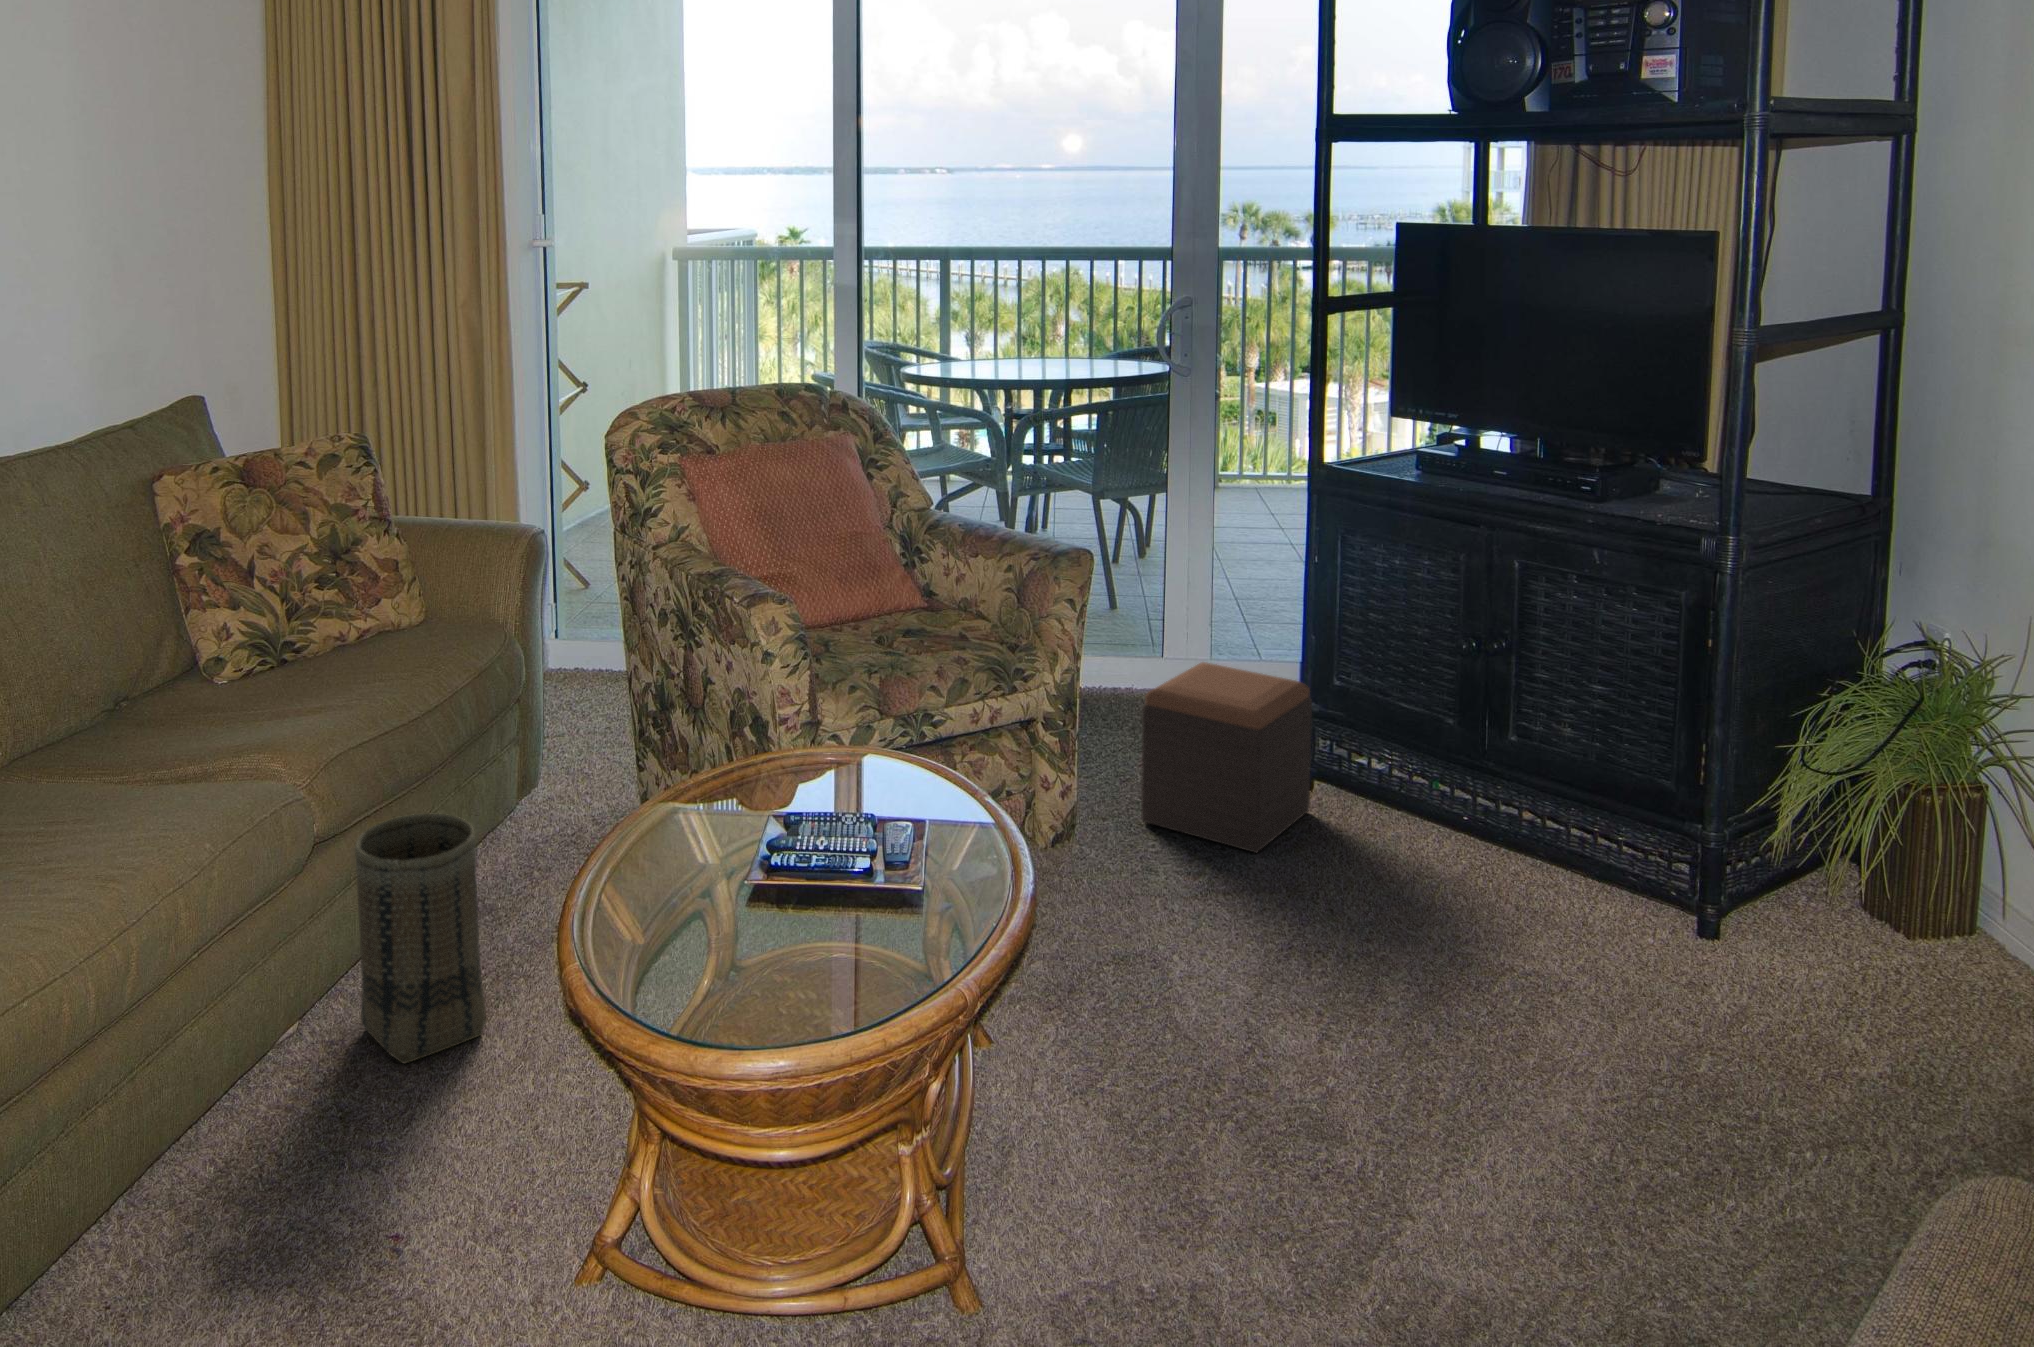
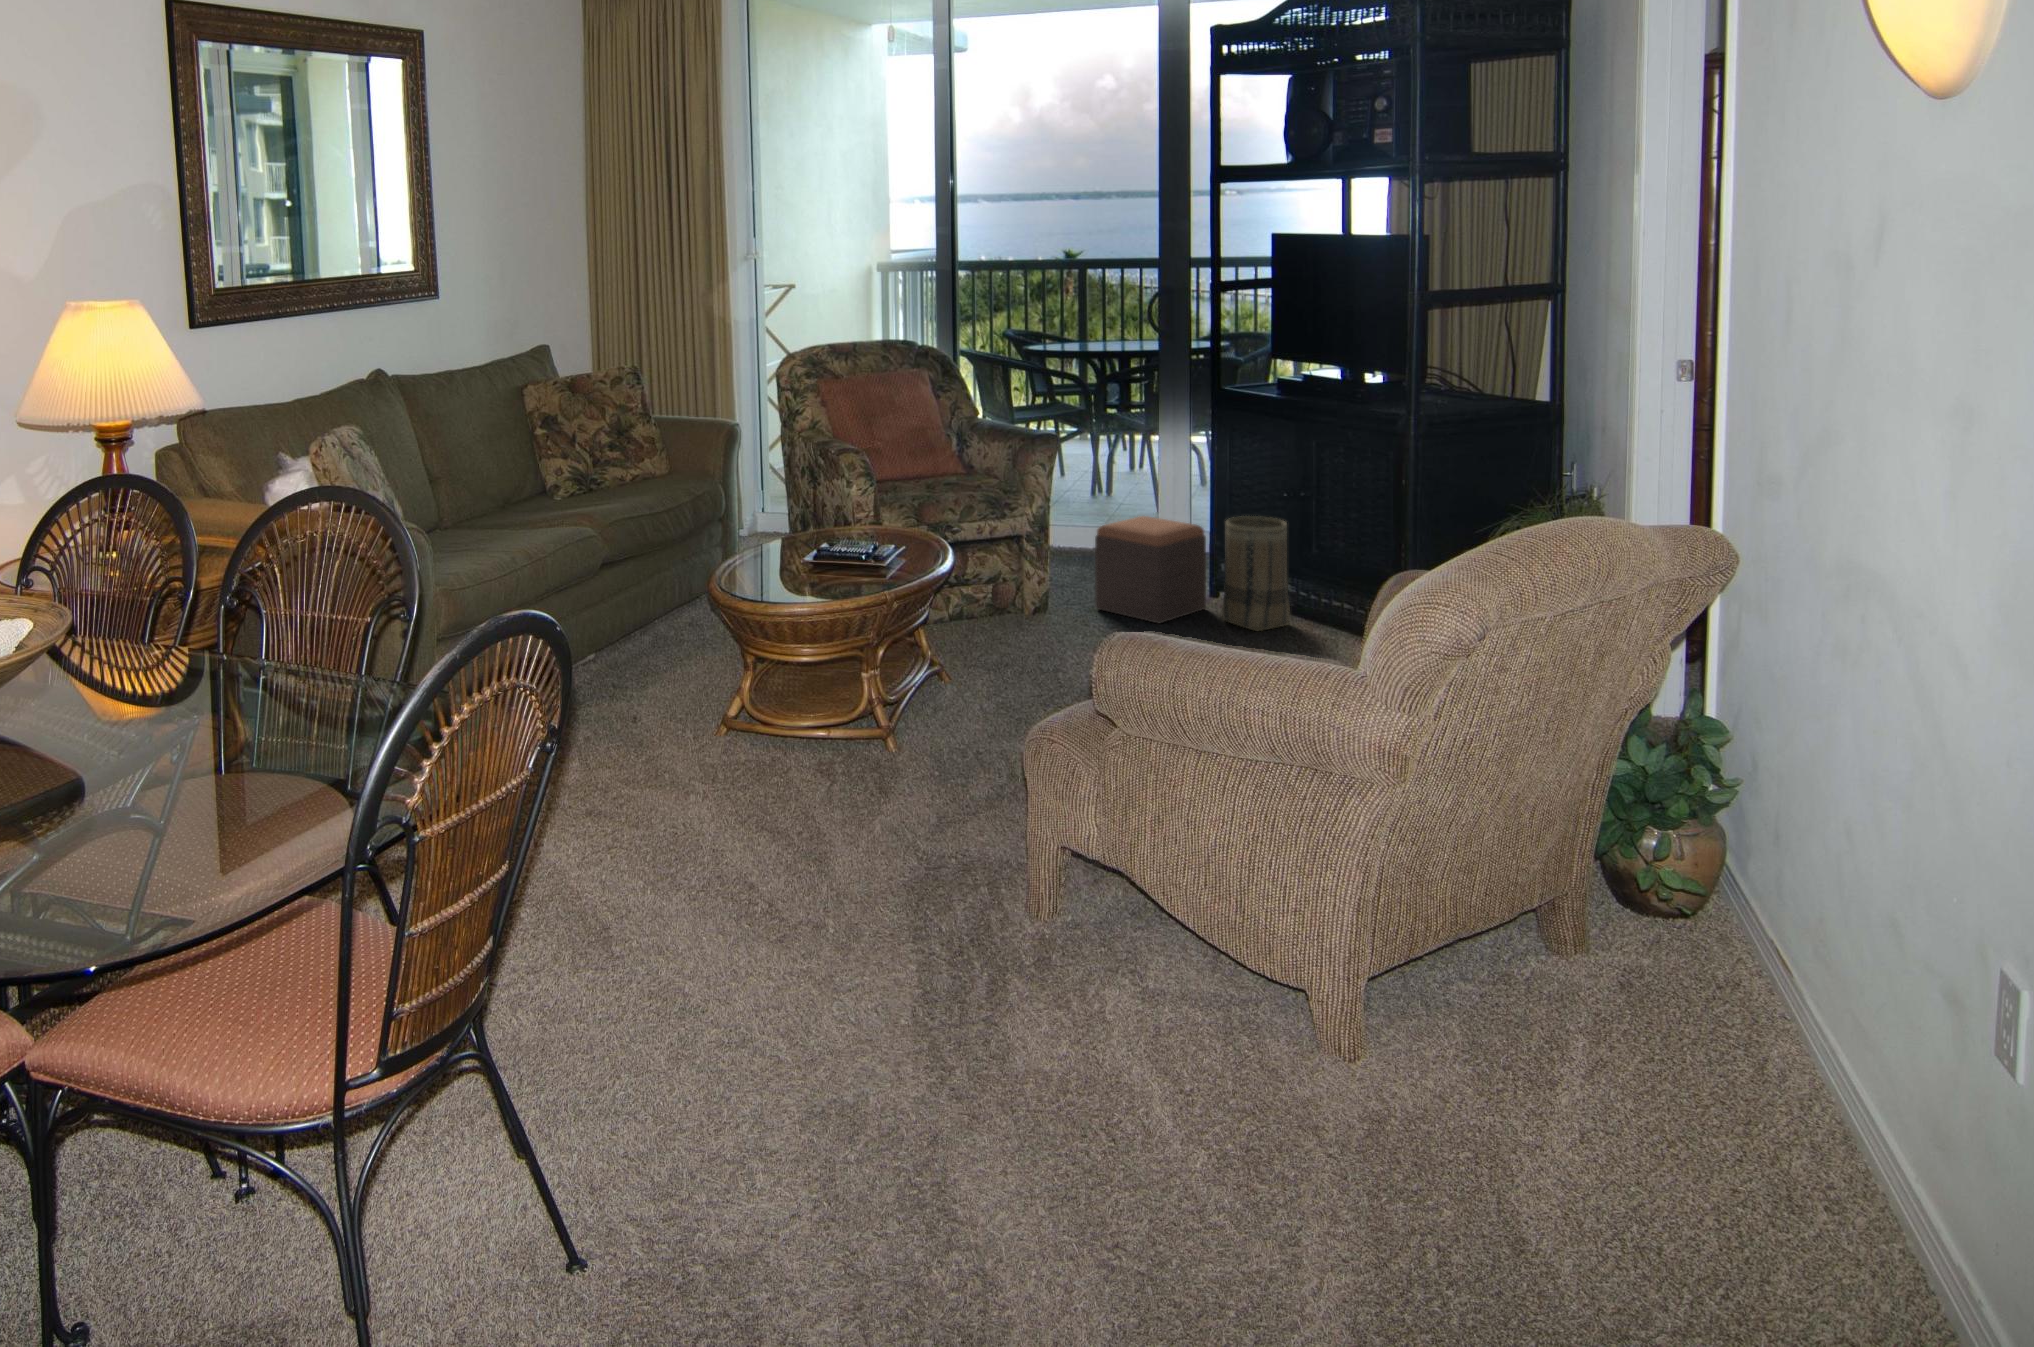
basket: present [355,813,486,1064] -> present [1222,516,1290,631]

